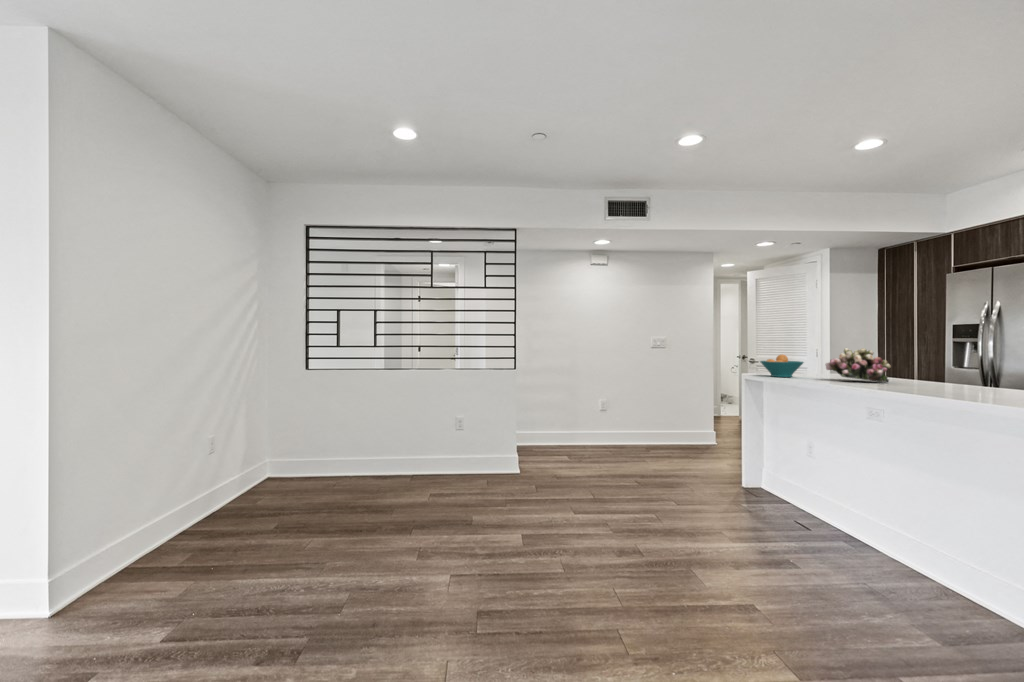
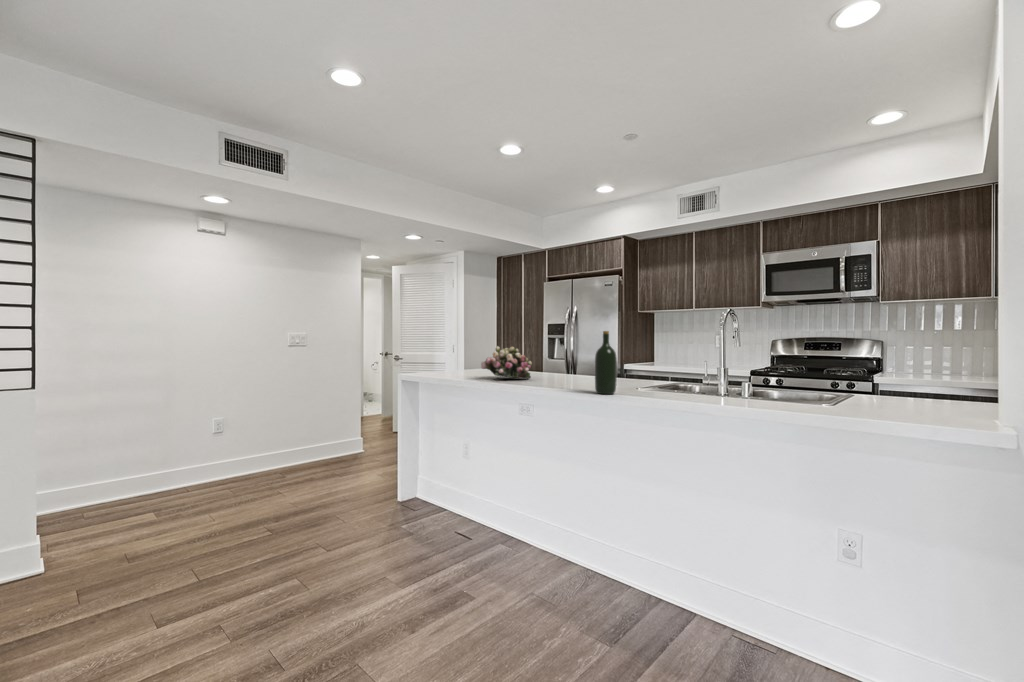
wine bottle: none [942,329,972,396] -> present [595,331,617,394]
fruit bowl: present [760,355,803,377] -> none [418,353,459,378]

